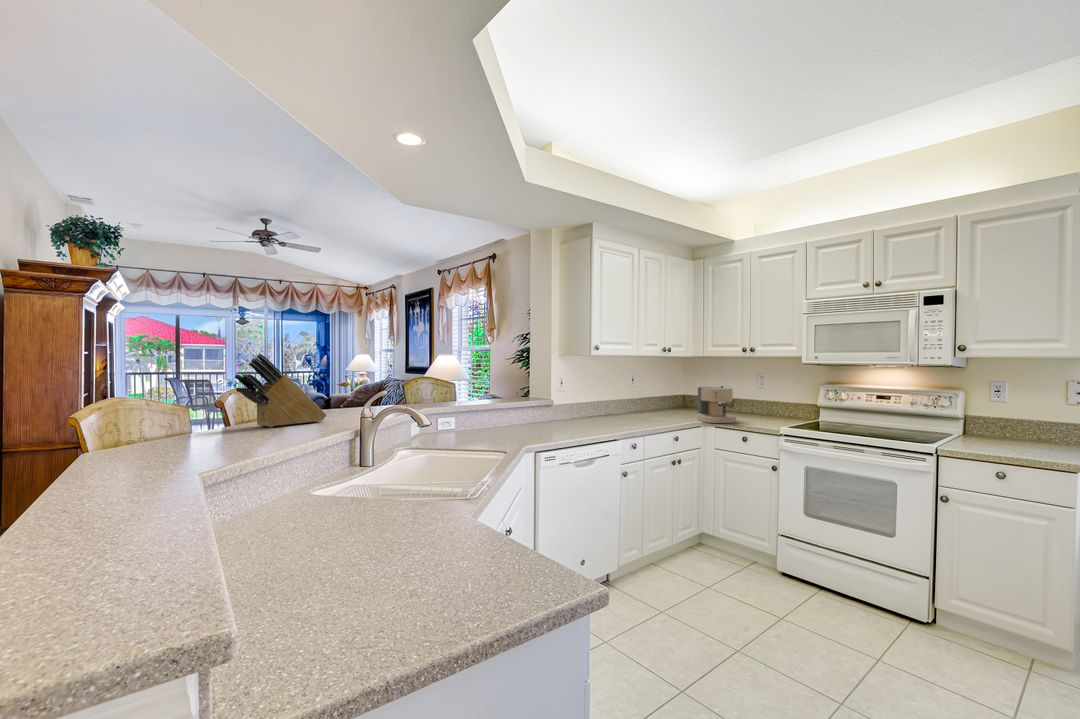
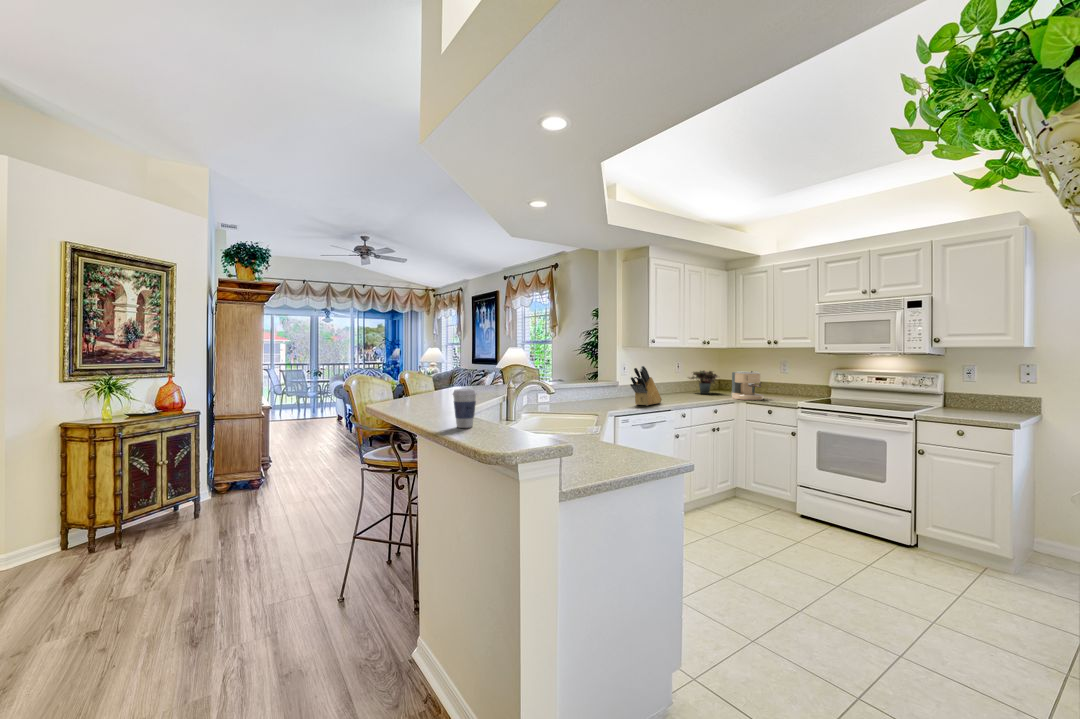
knife block: present [235,354,326,427] -> present [630,366,662,406]
potted plant: none [644,385,688,414] -> present [689,371,718,394]
coffee cup: none [70,447,139,535] -> present [453,389,477,428]

